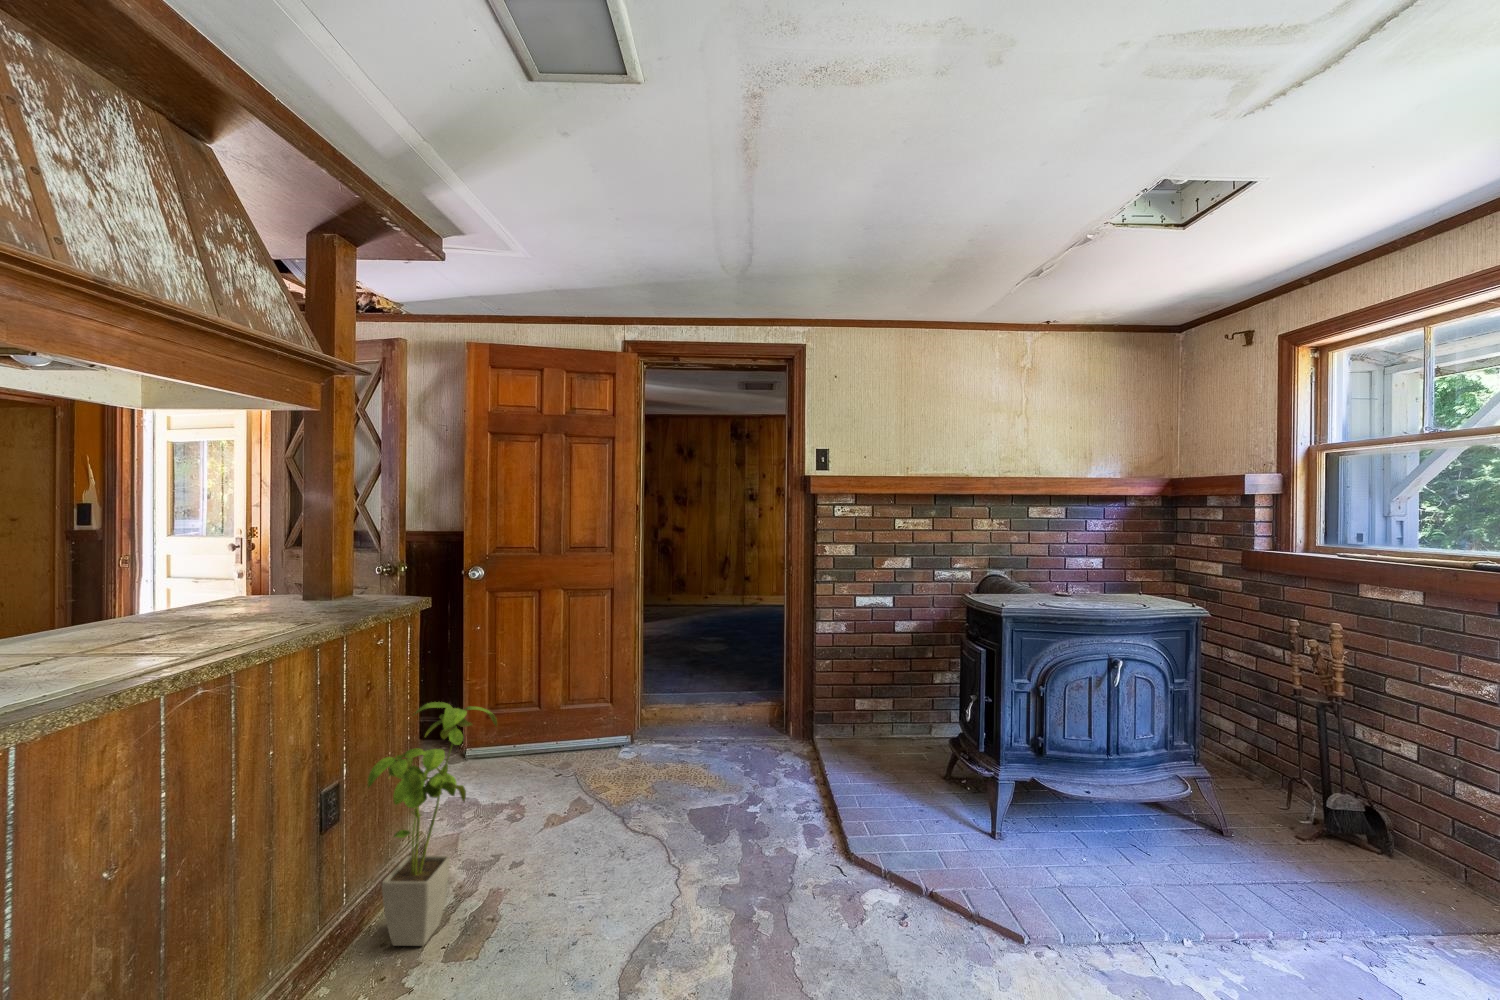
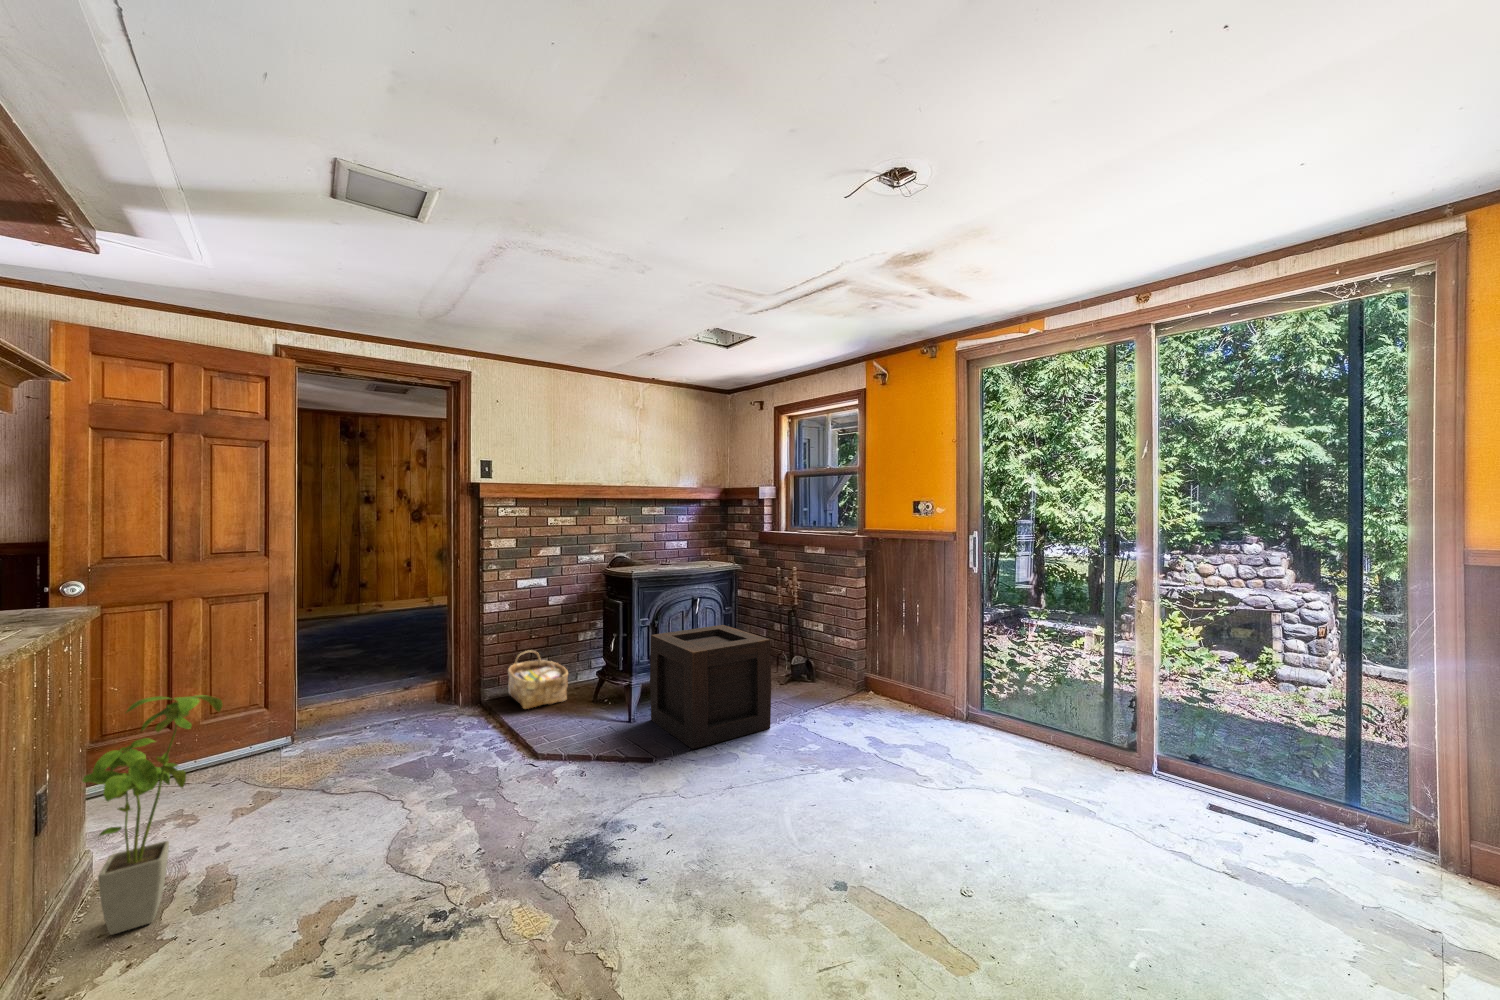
woven basket: none [842,687,915,767] -> present [508,650,568,709]
wooden crate: none [1028,708,1281,944] -> present [650,625,771,749]

